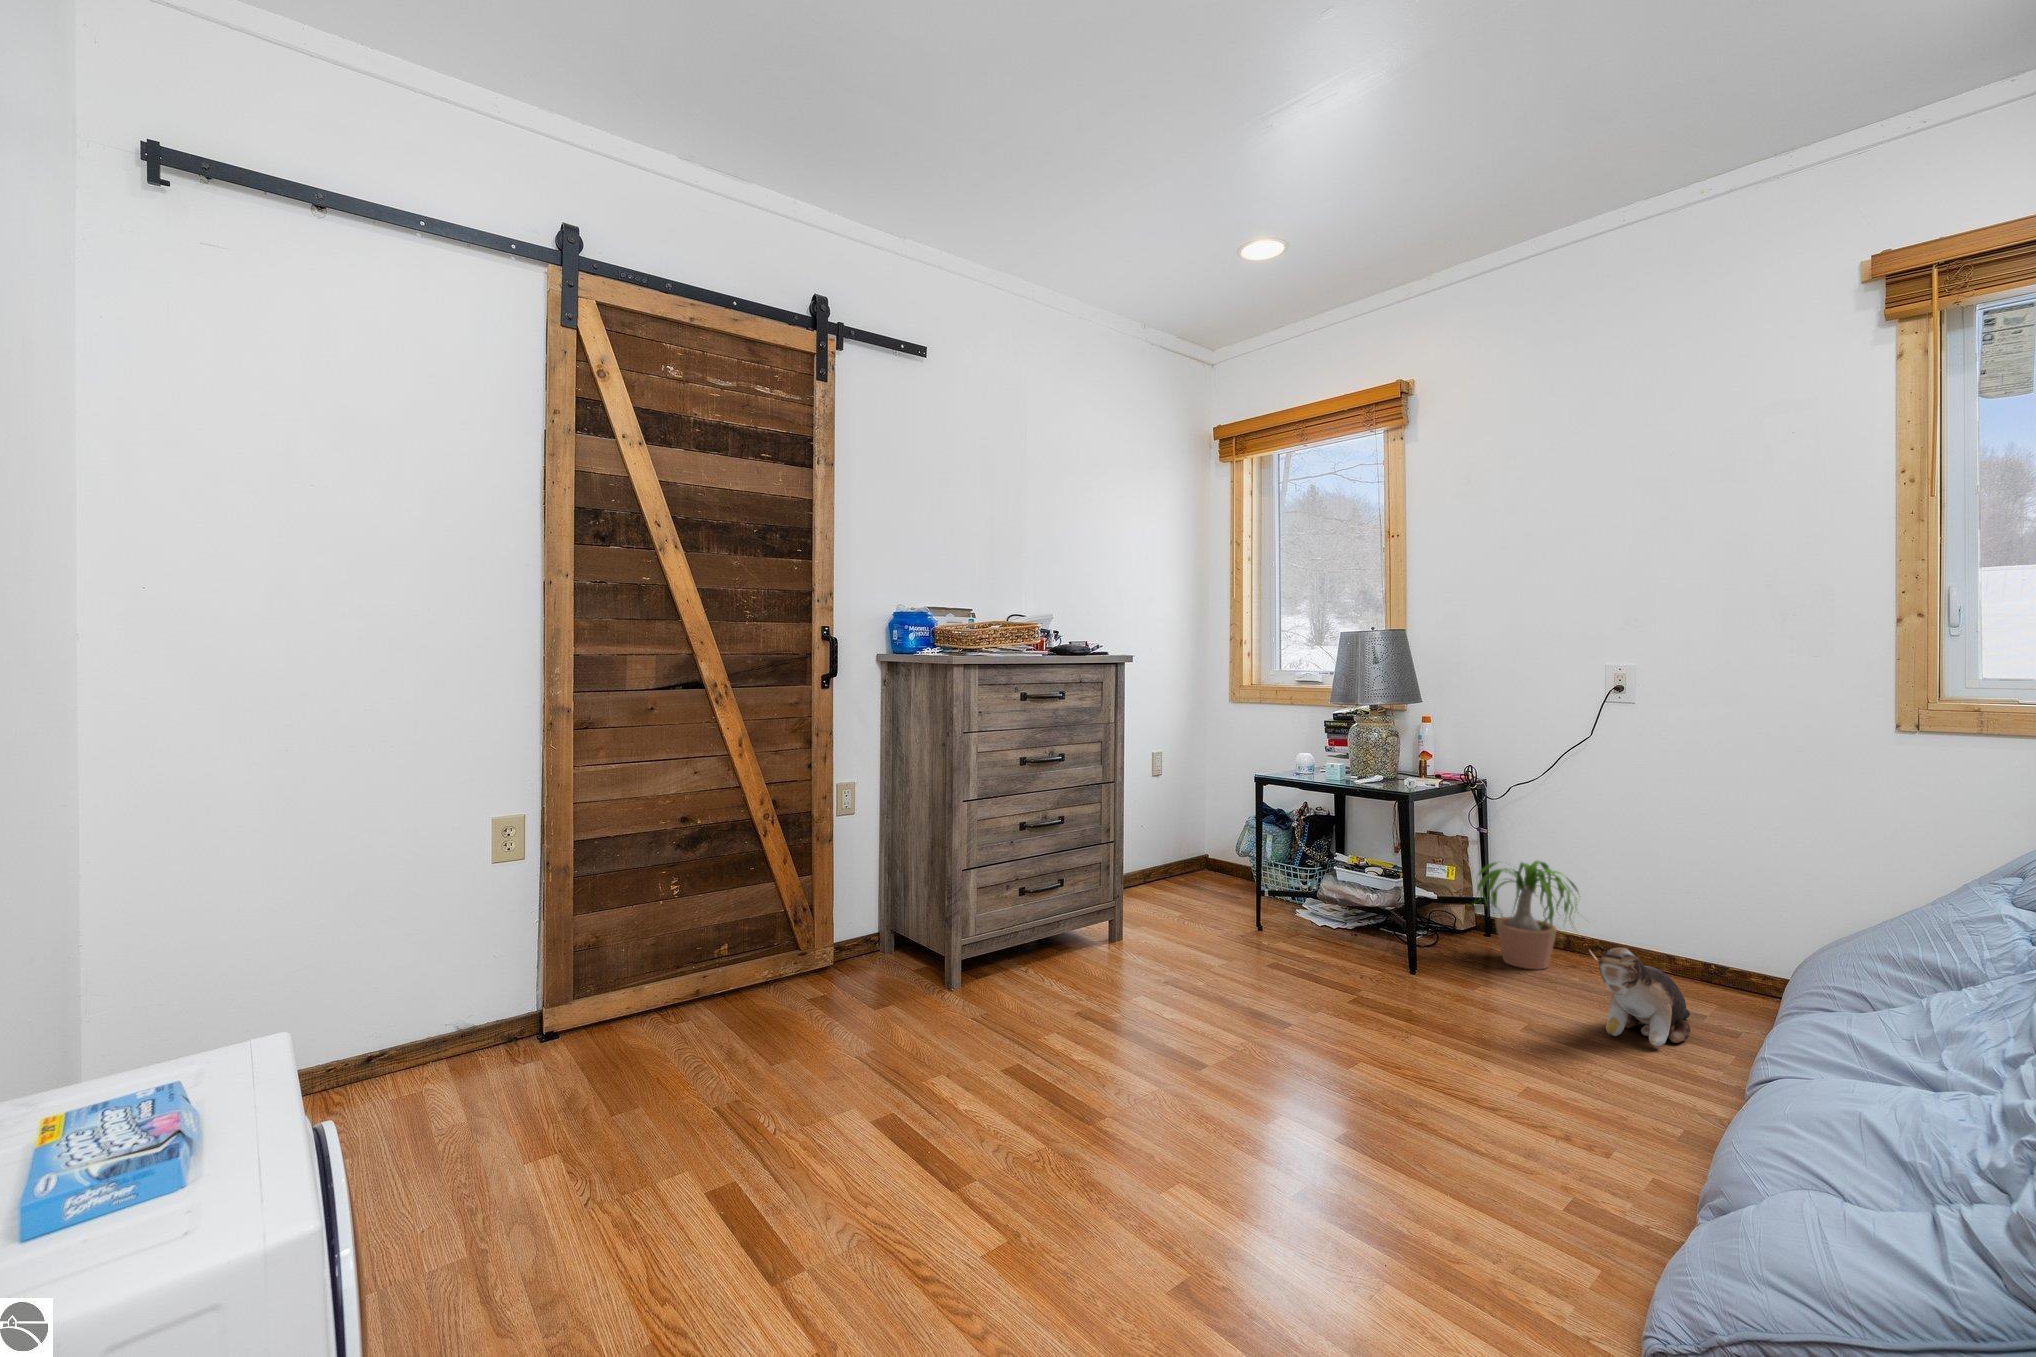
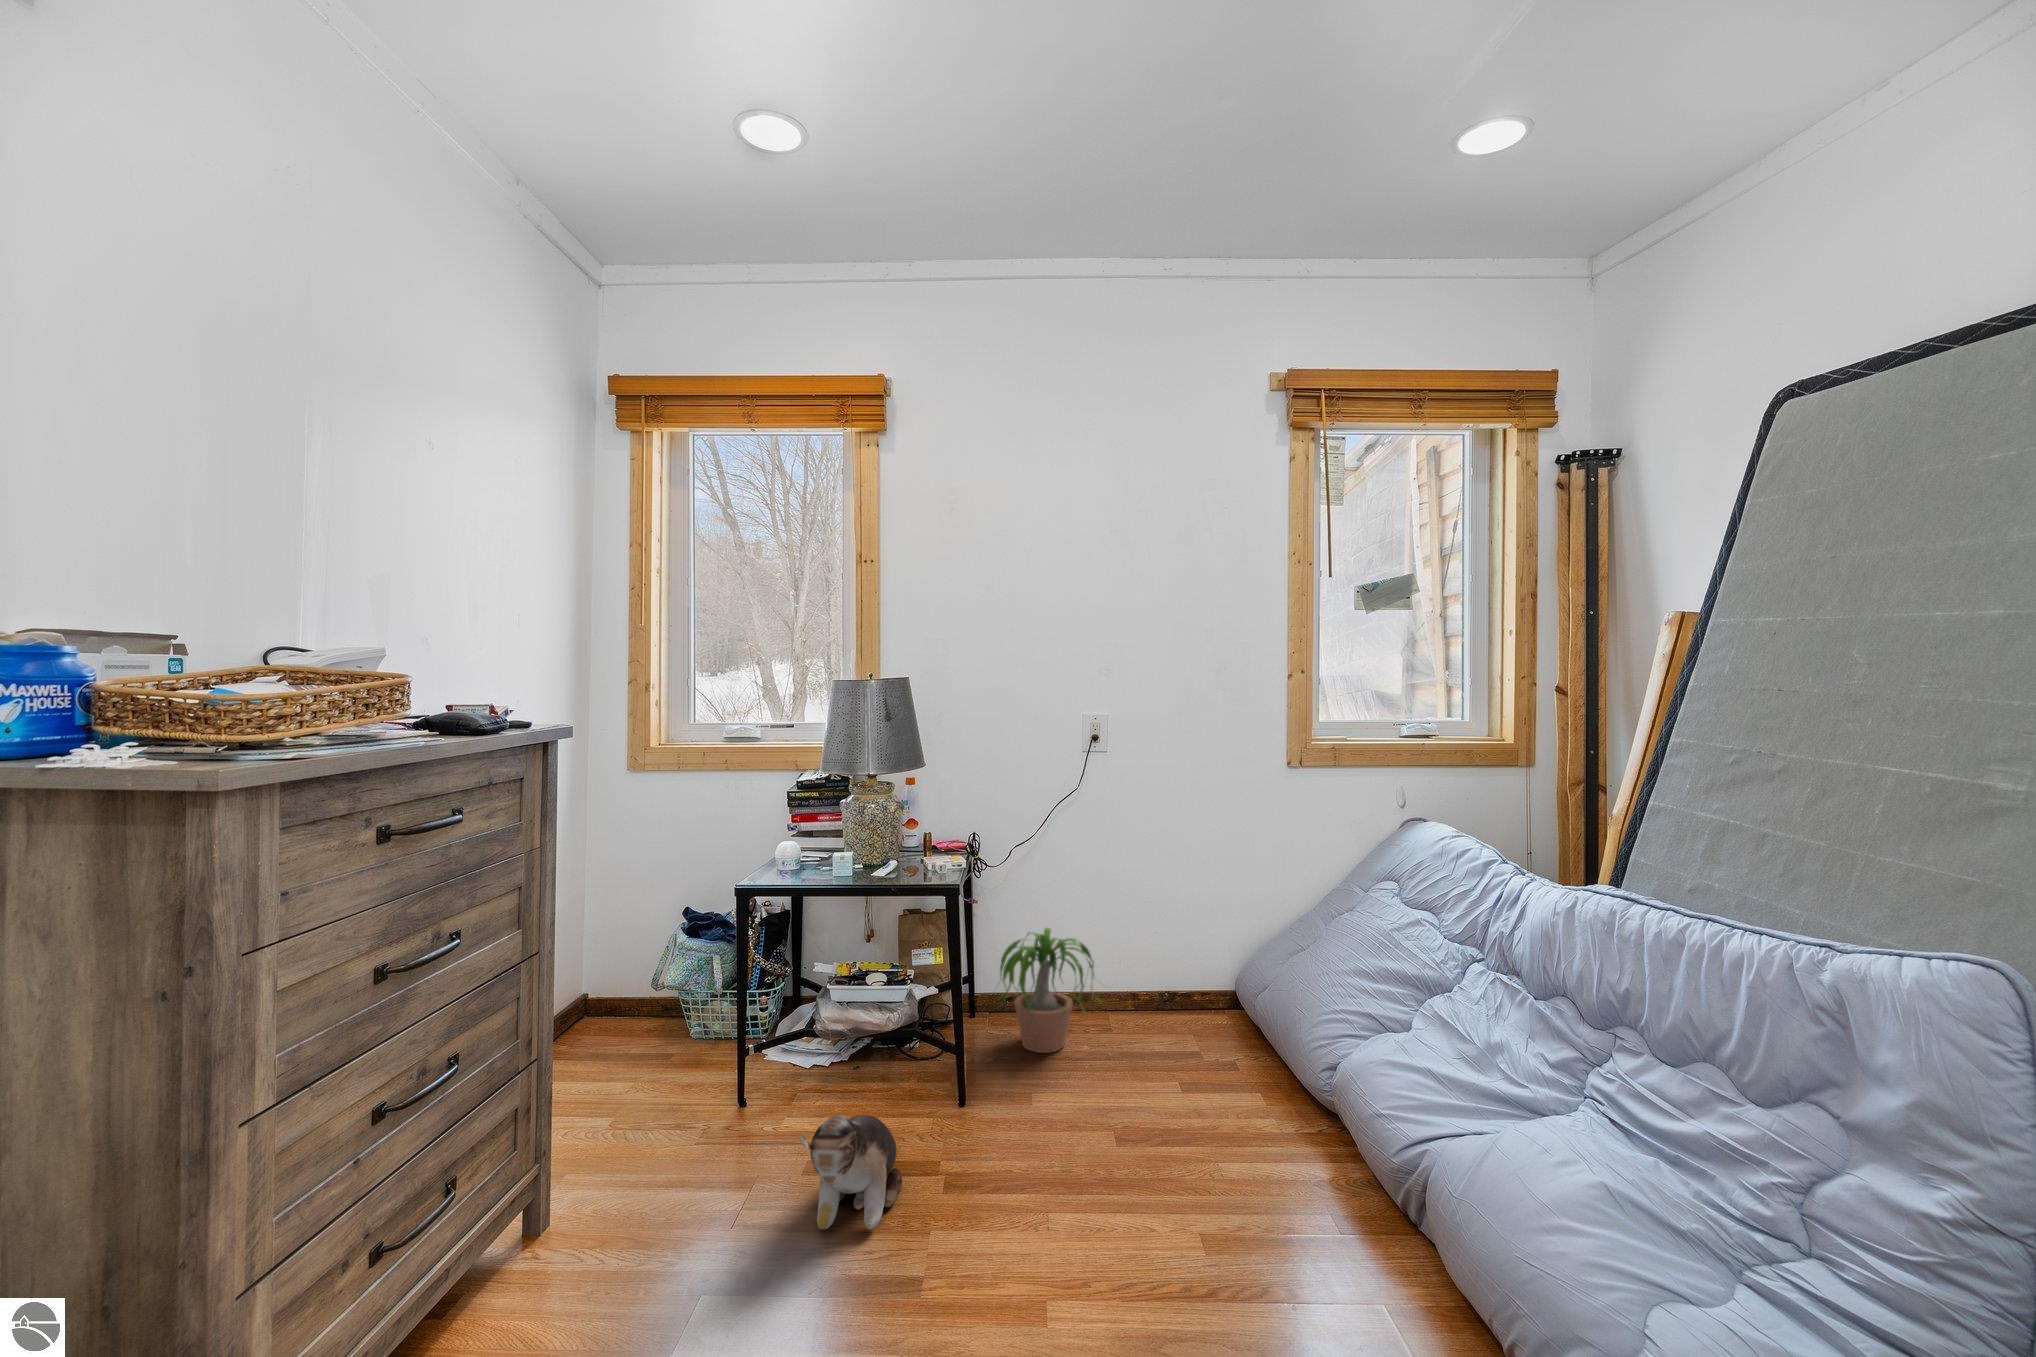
plush toy: present [1589,948,1691,1046] -> present [799,1113,902,1230]

